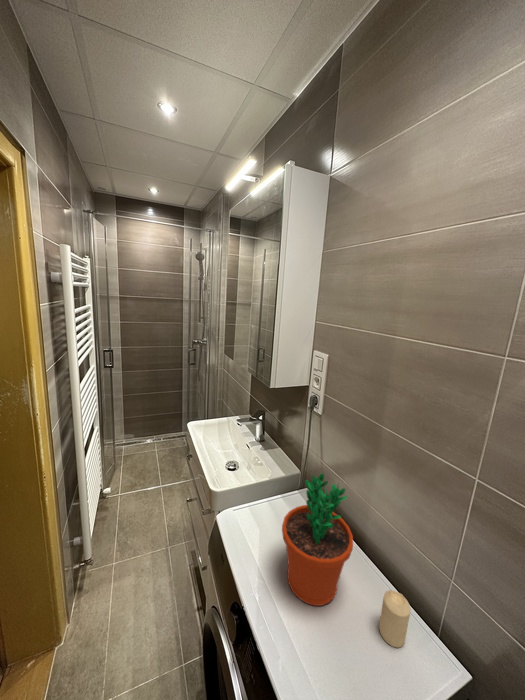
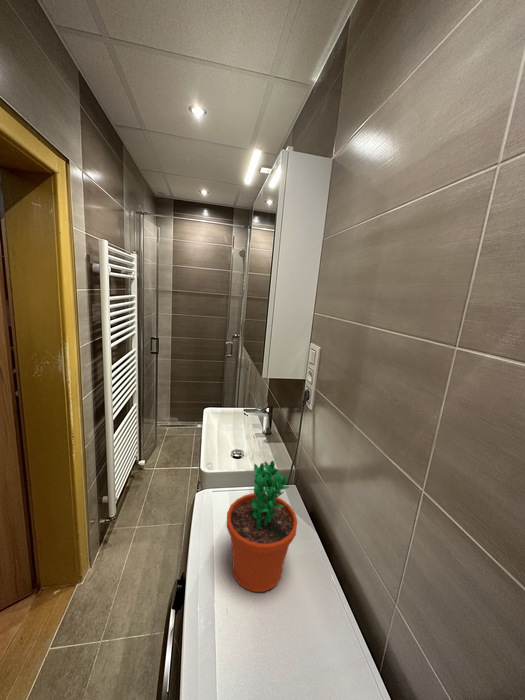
candle: present [379,590,411,648] -> none [305,593,335,654]

